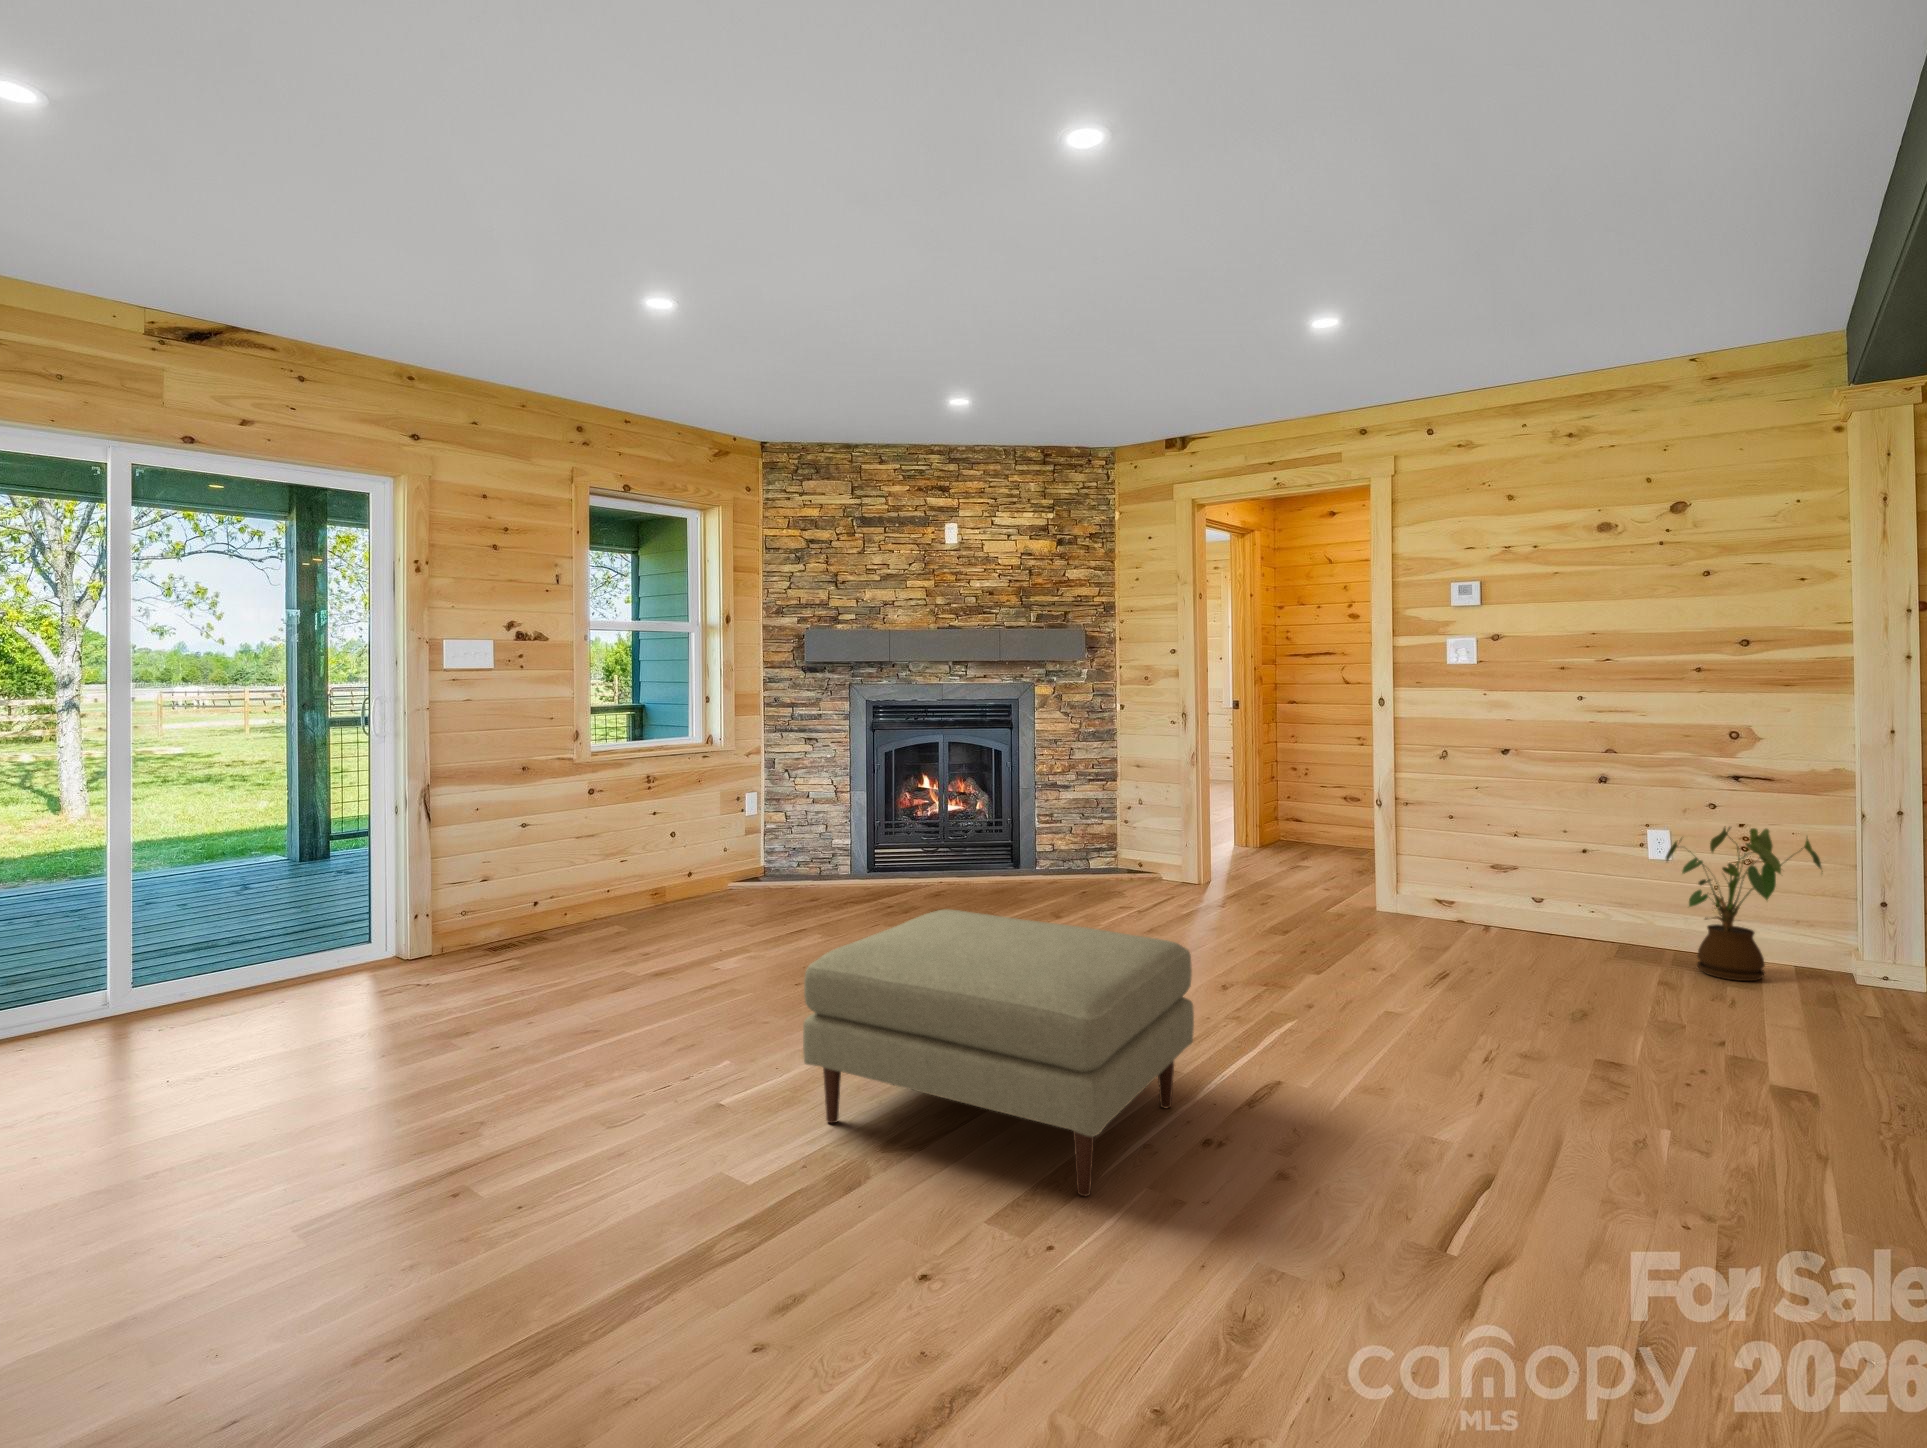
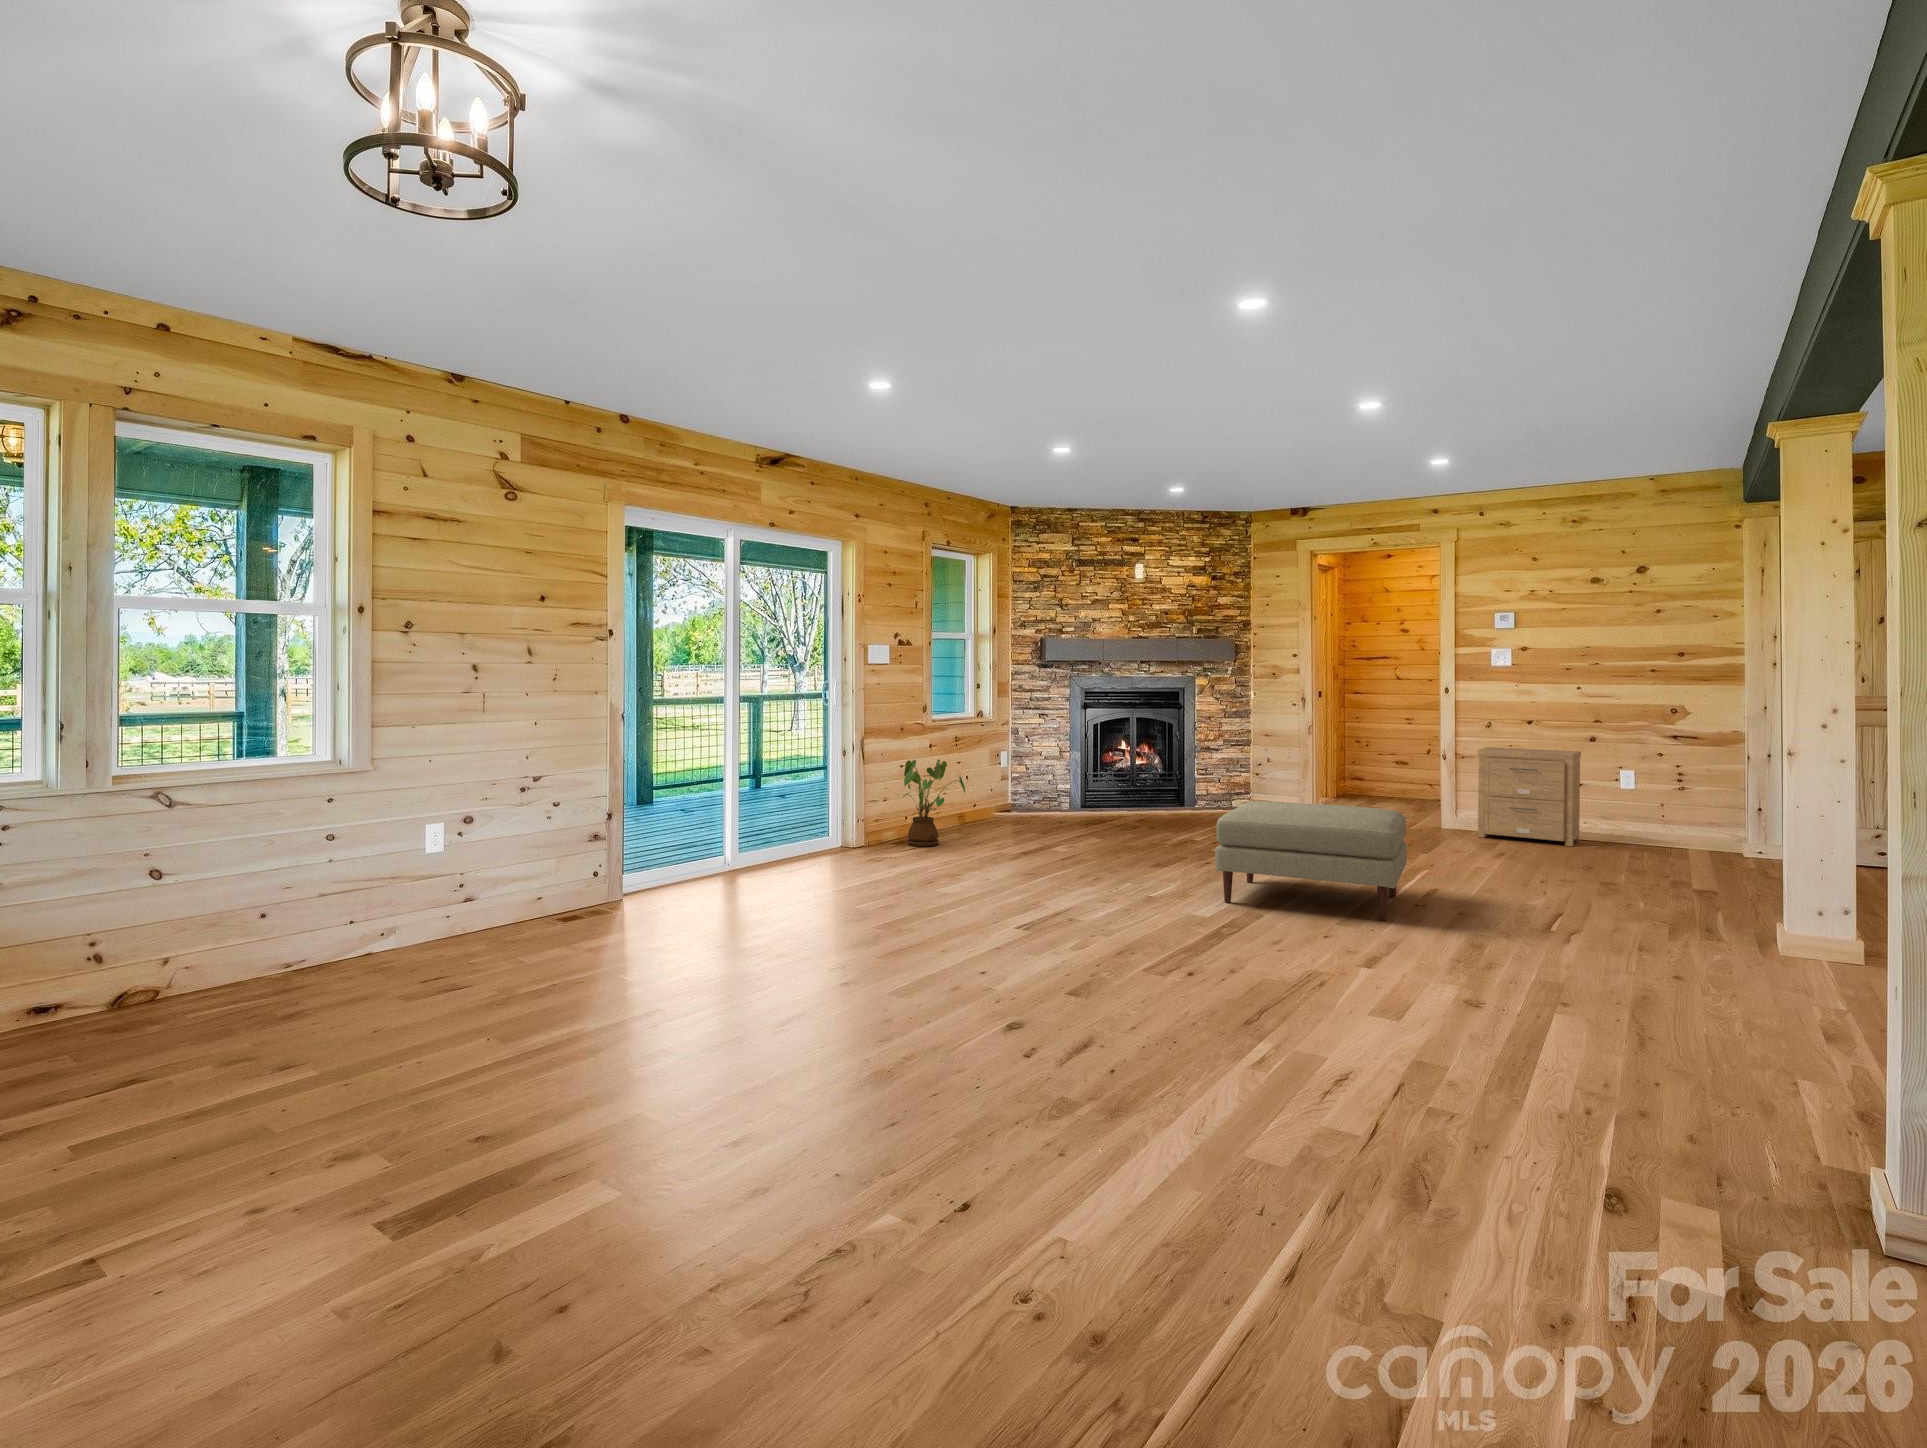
side table: none [1419,790,1583,956] -> present [1478,747,1581,846]
house plant: present [1666,827,1823,981] -> present [903,759,965,846]

